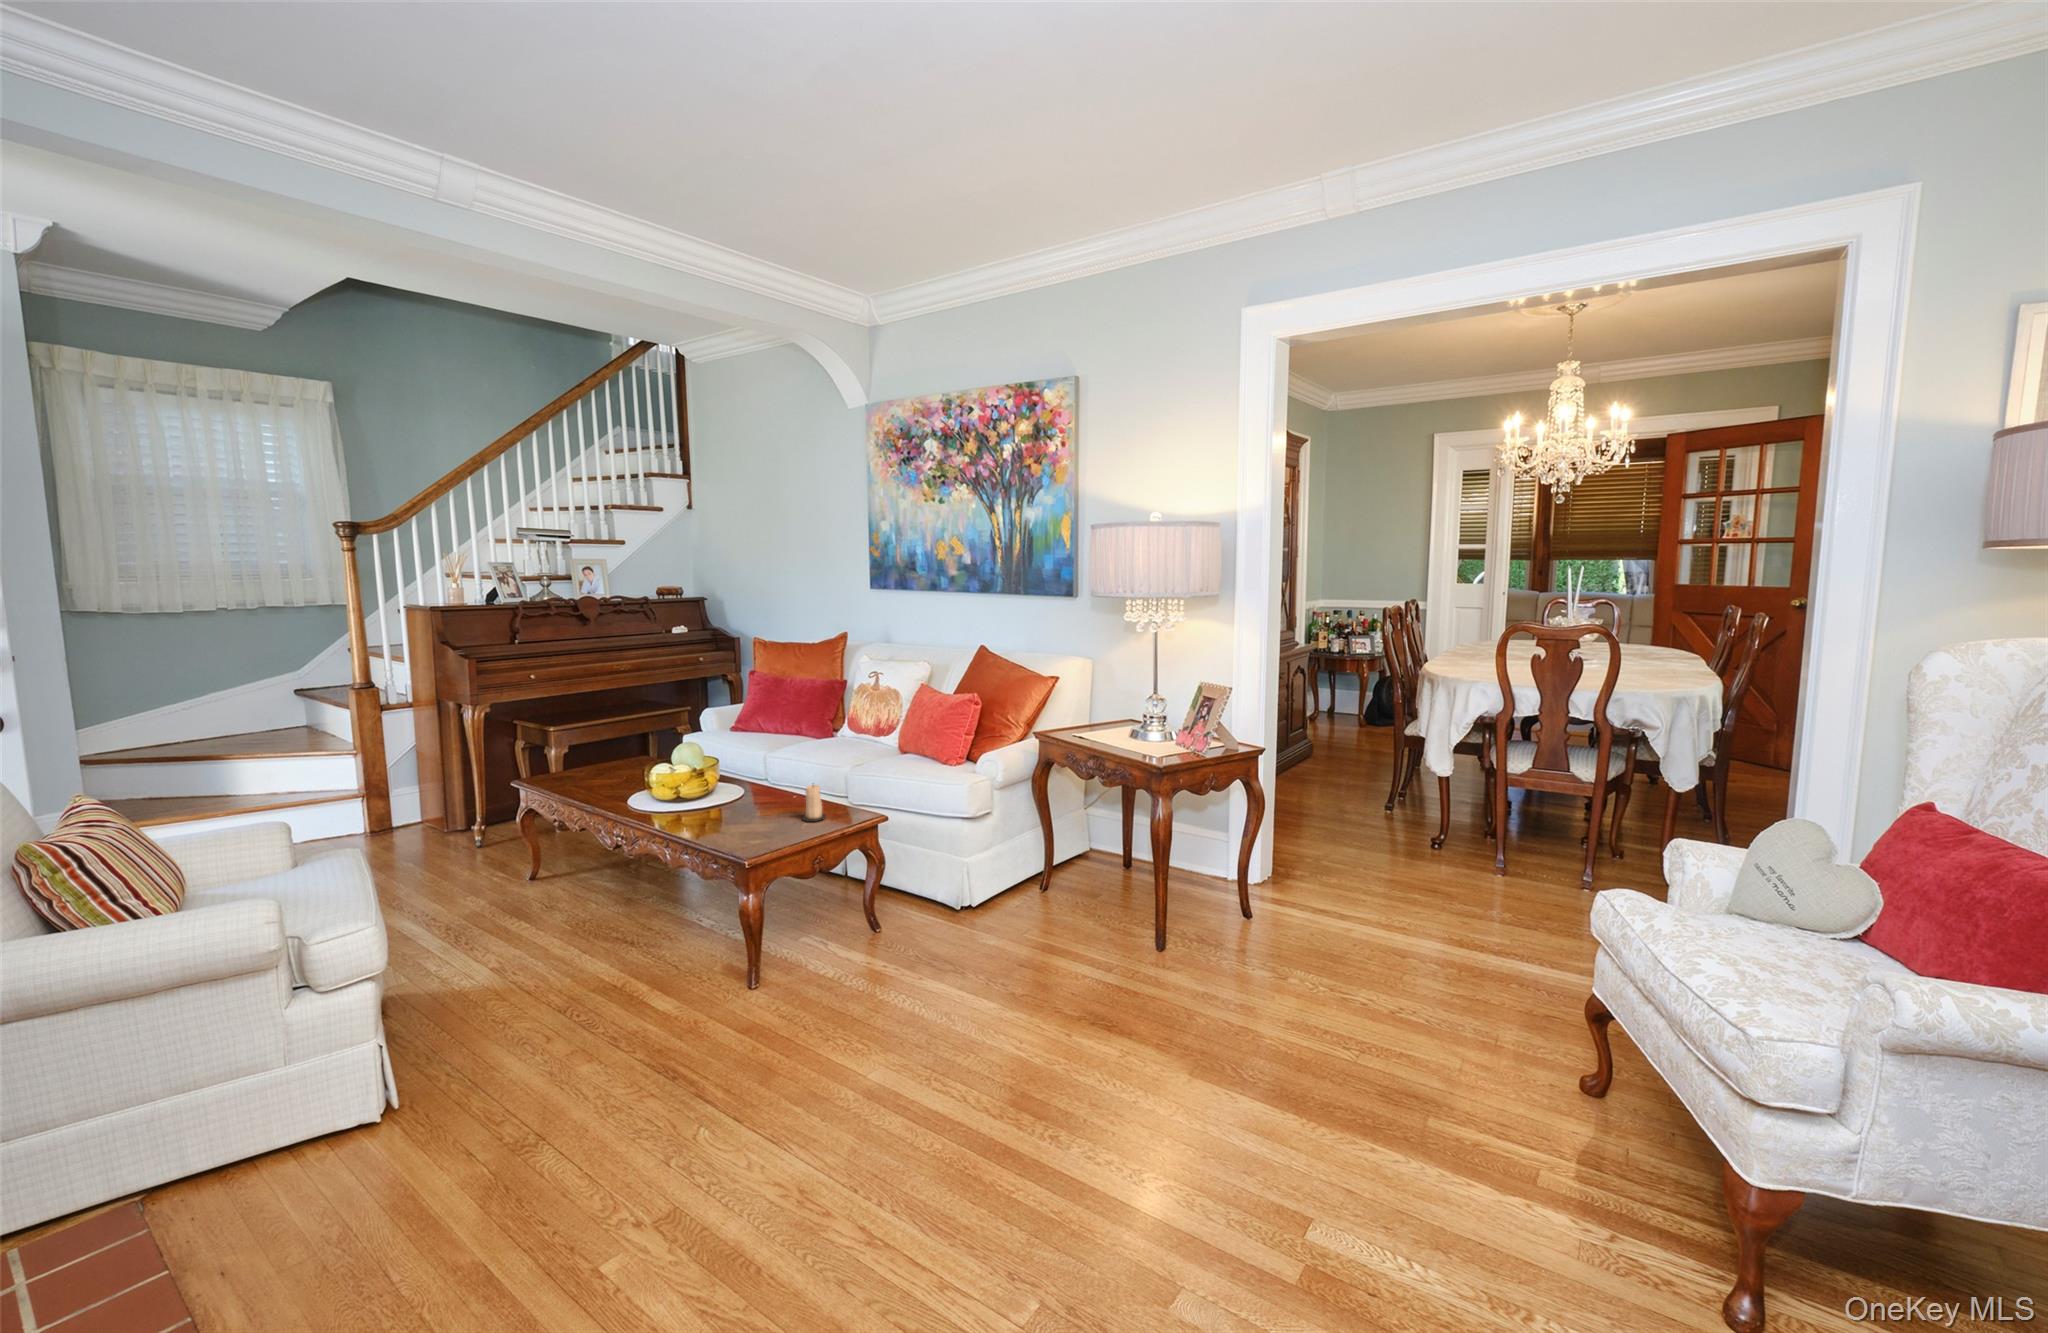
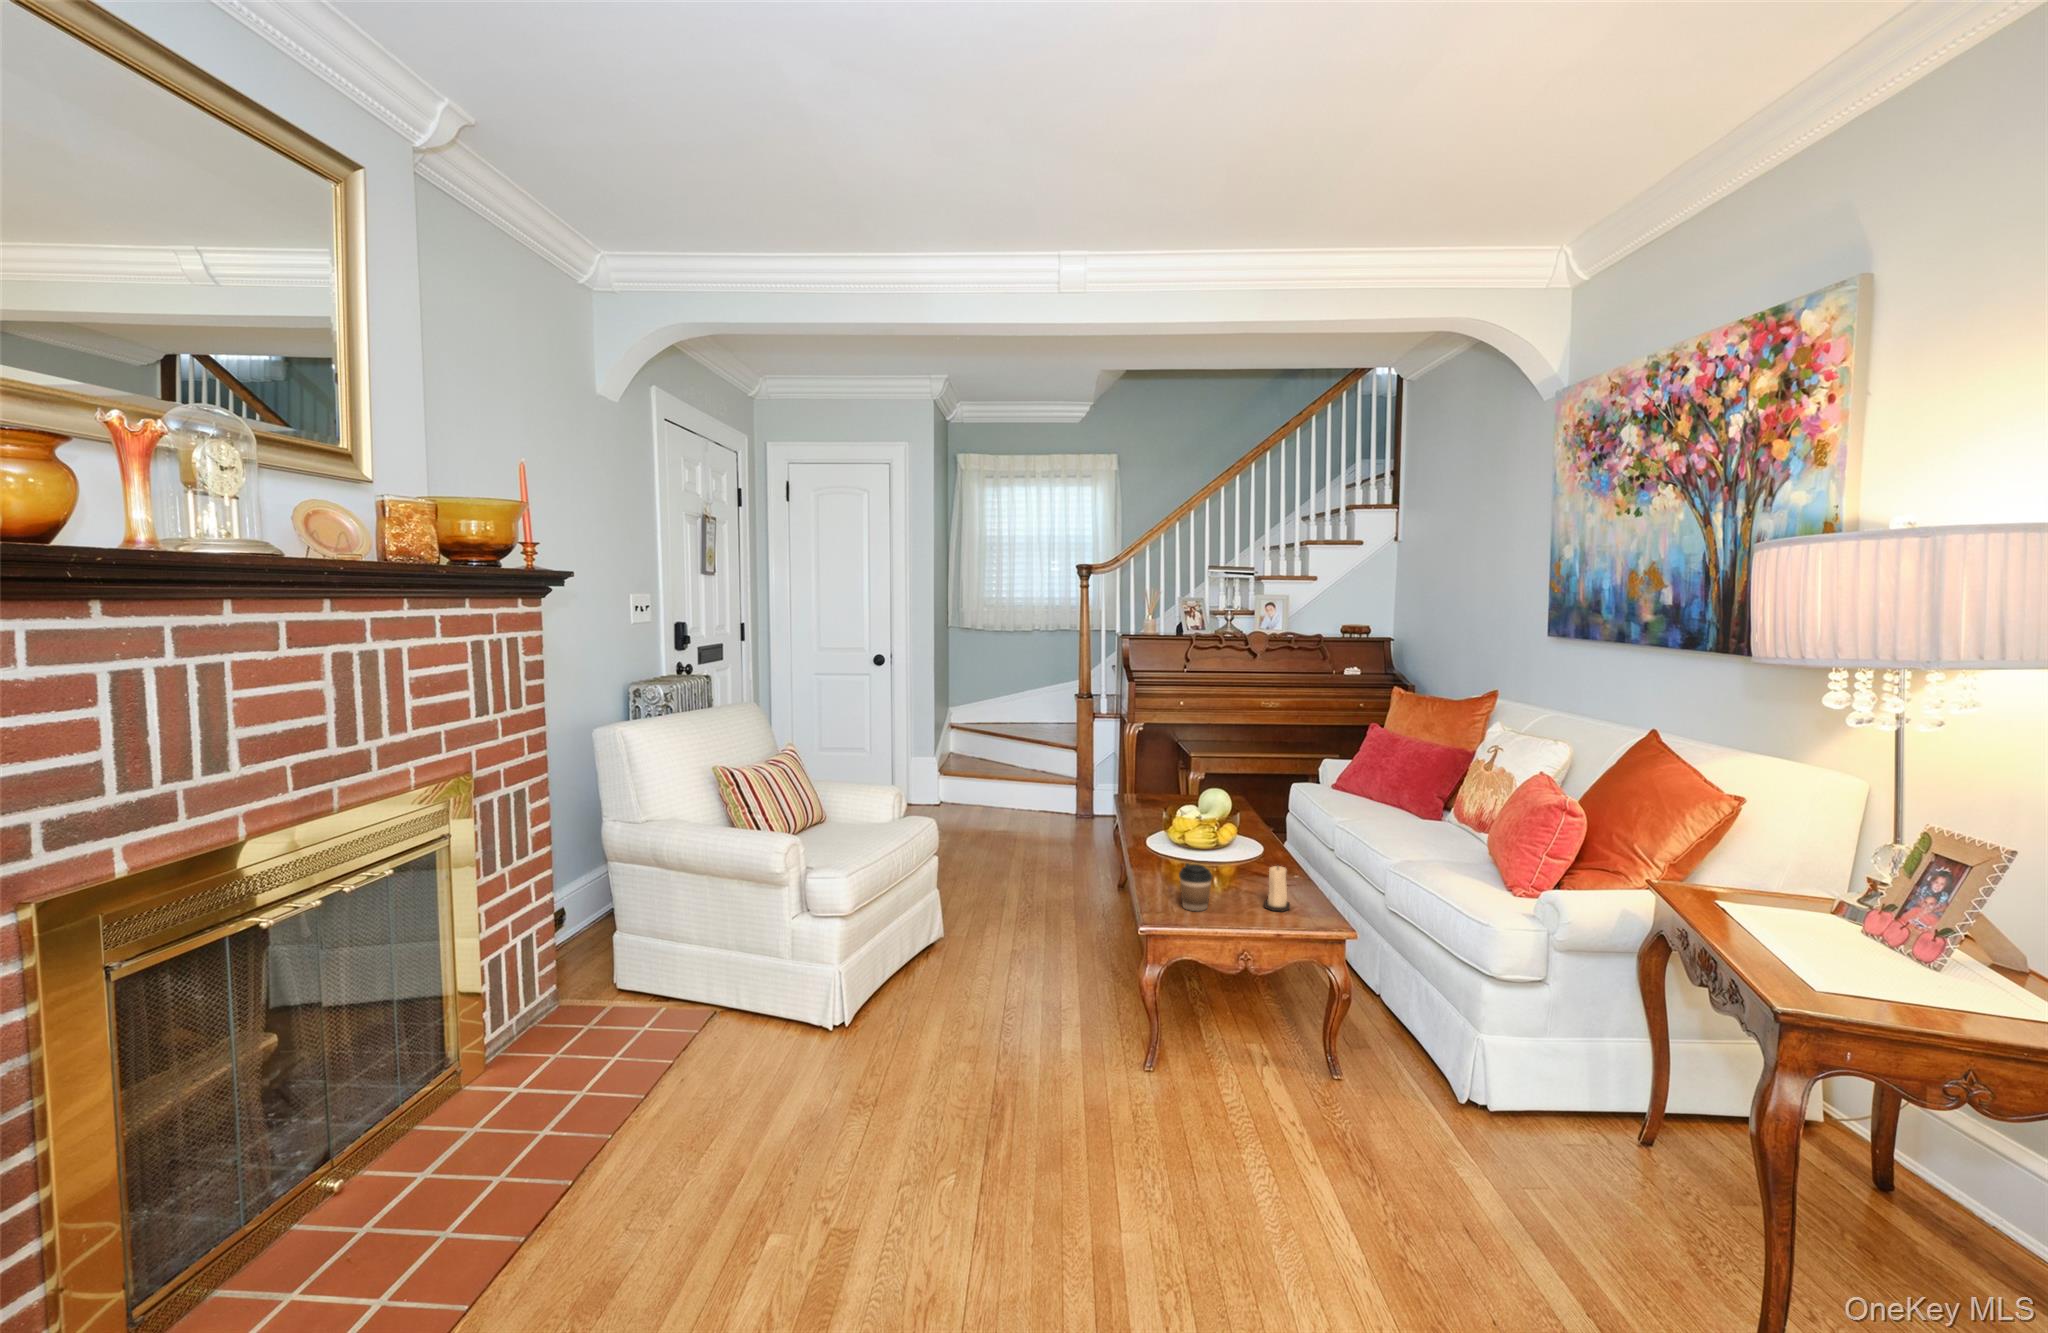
coffee cup: none [739,800,770,842] -> present [1179,863,1212,911]

